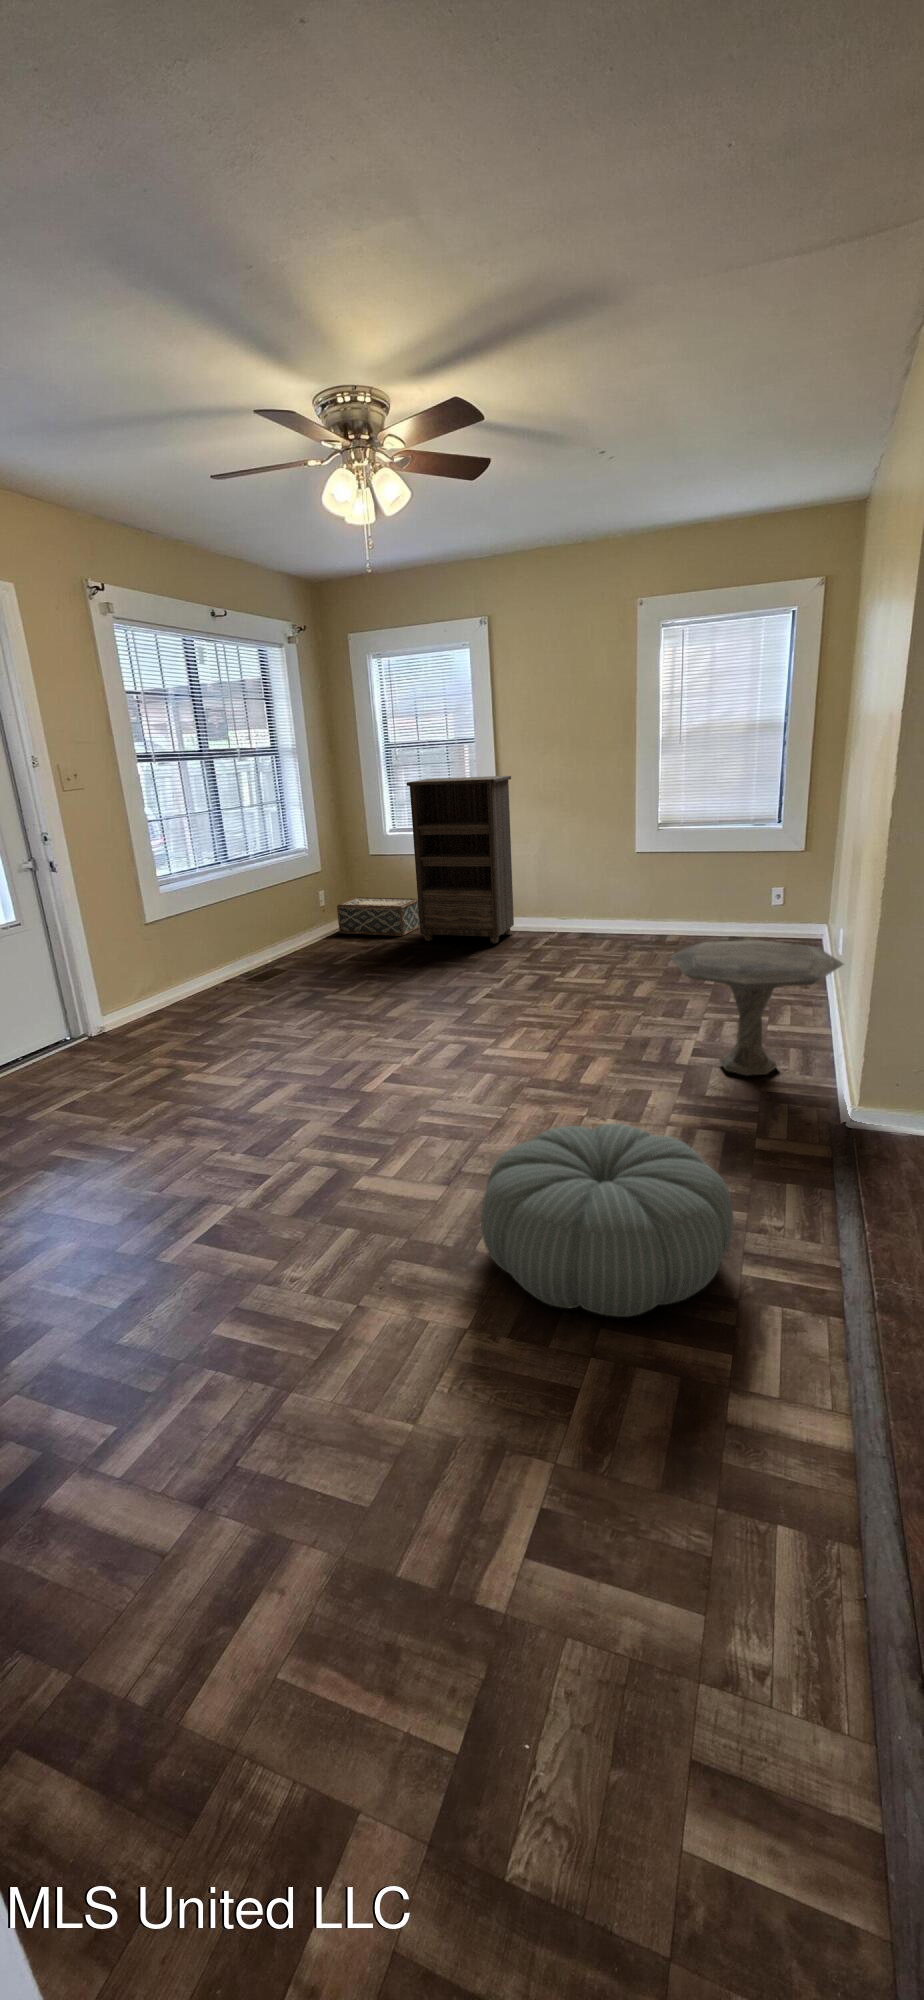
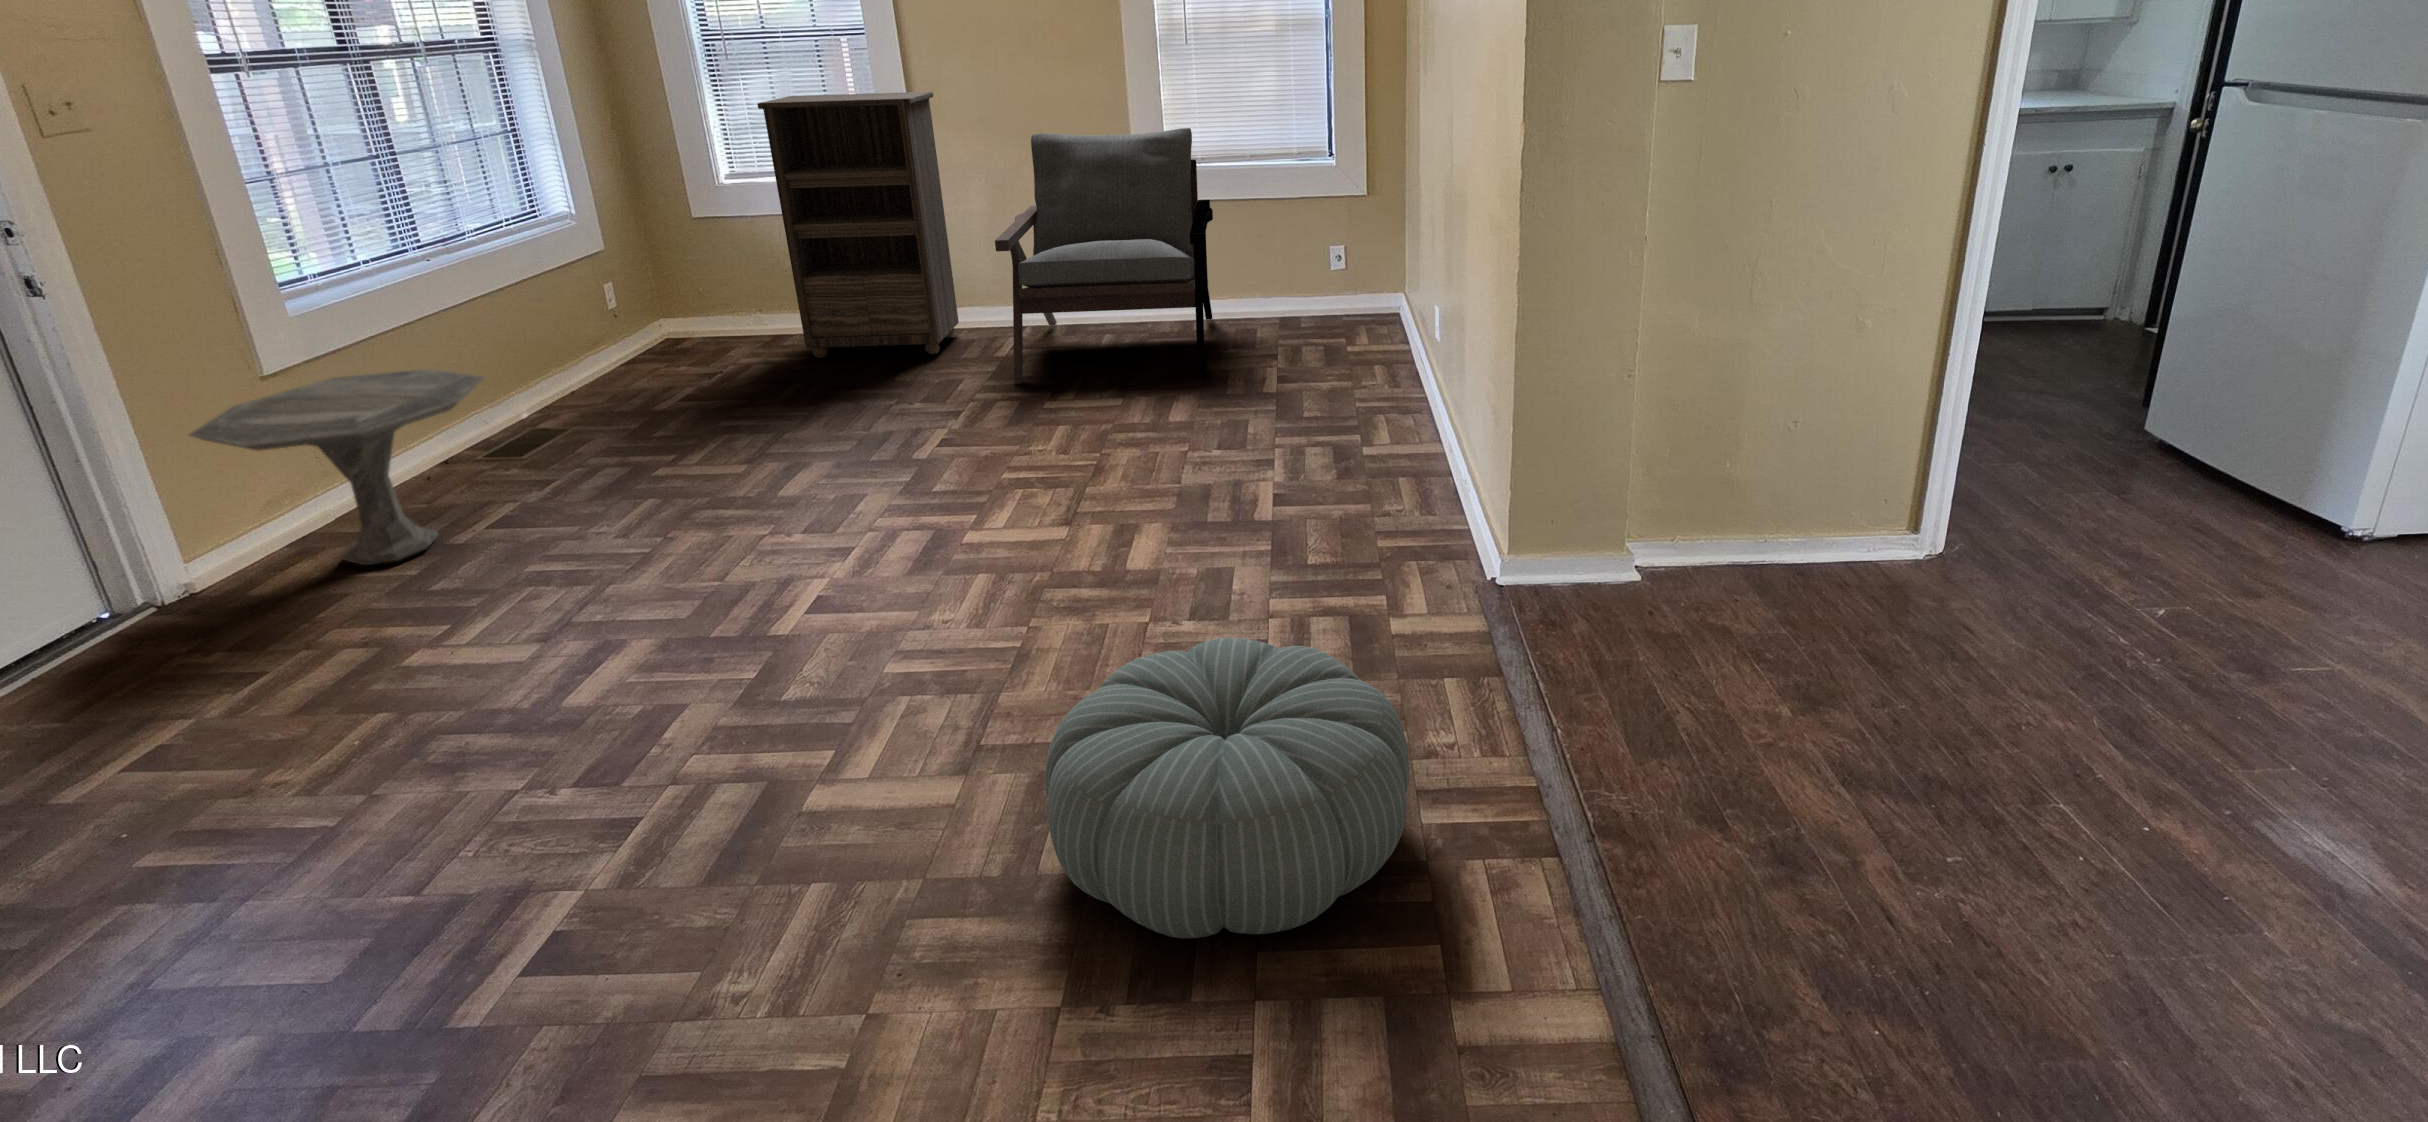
armchair: none [536,800,688,970] -> present [995,128,1213,384]
woven basket: present [337,897,420,936] -> none [646,289,801,355]
side table: present [670,940,843,1076] -> present [189,369,483,565]

